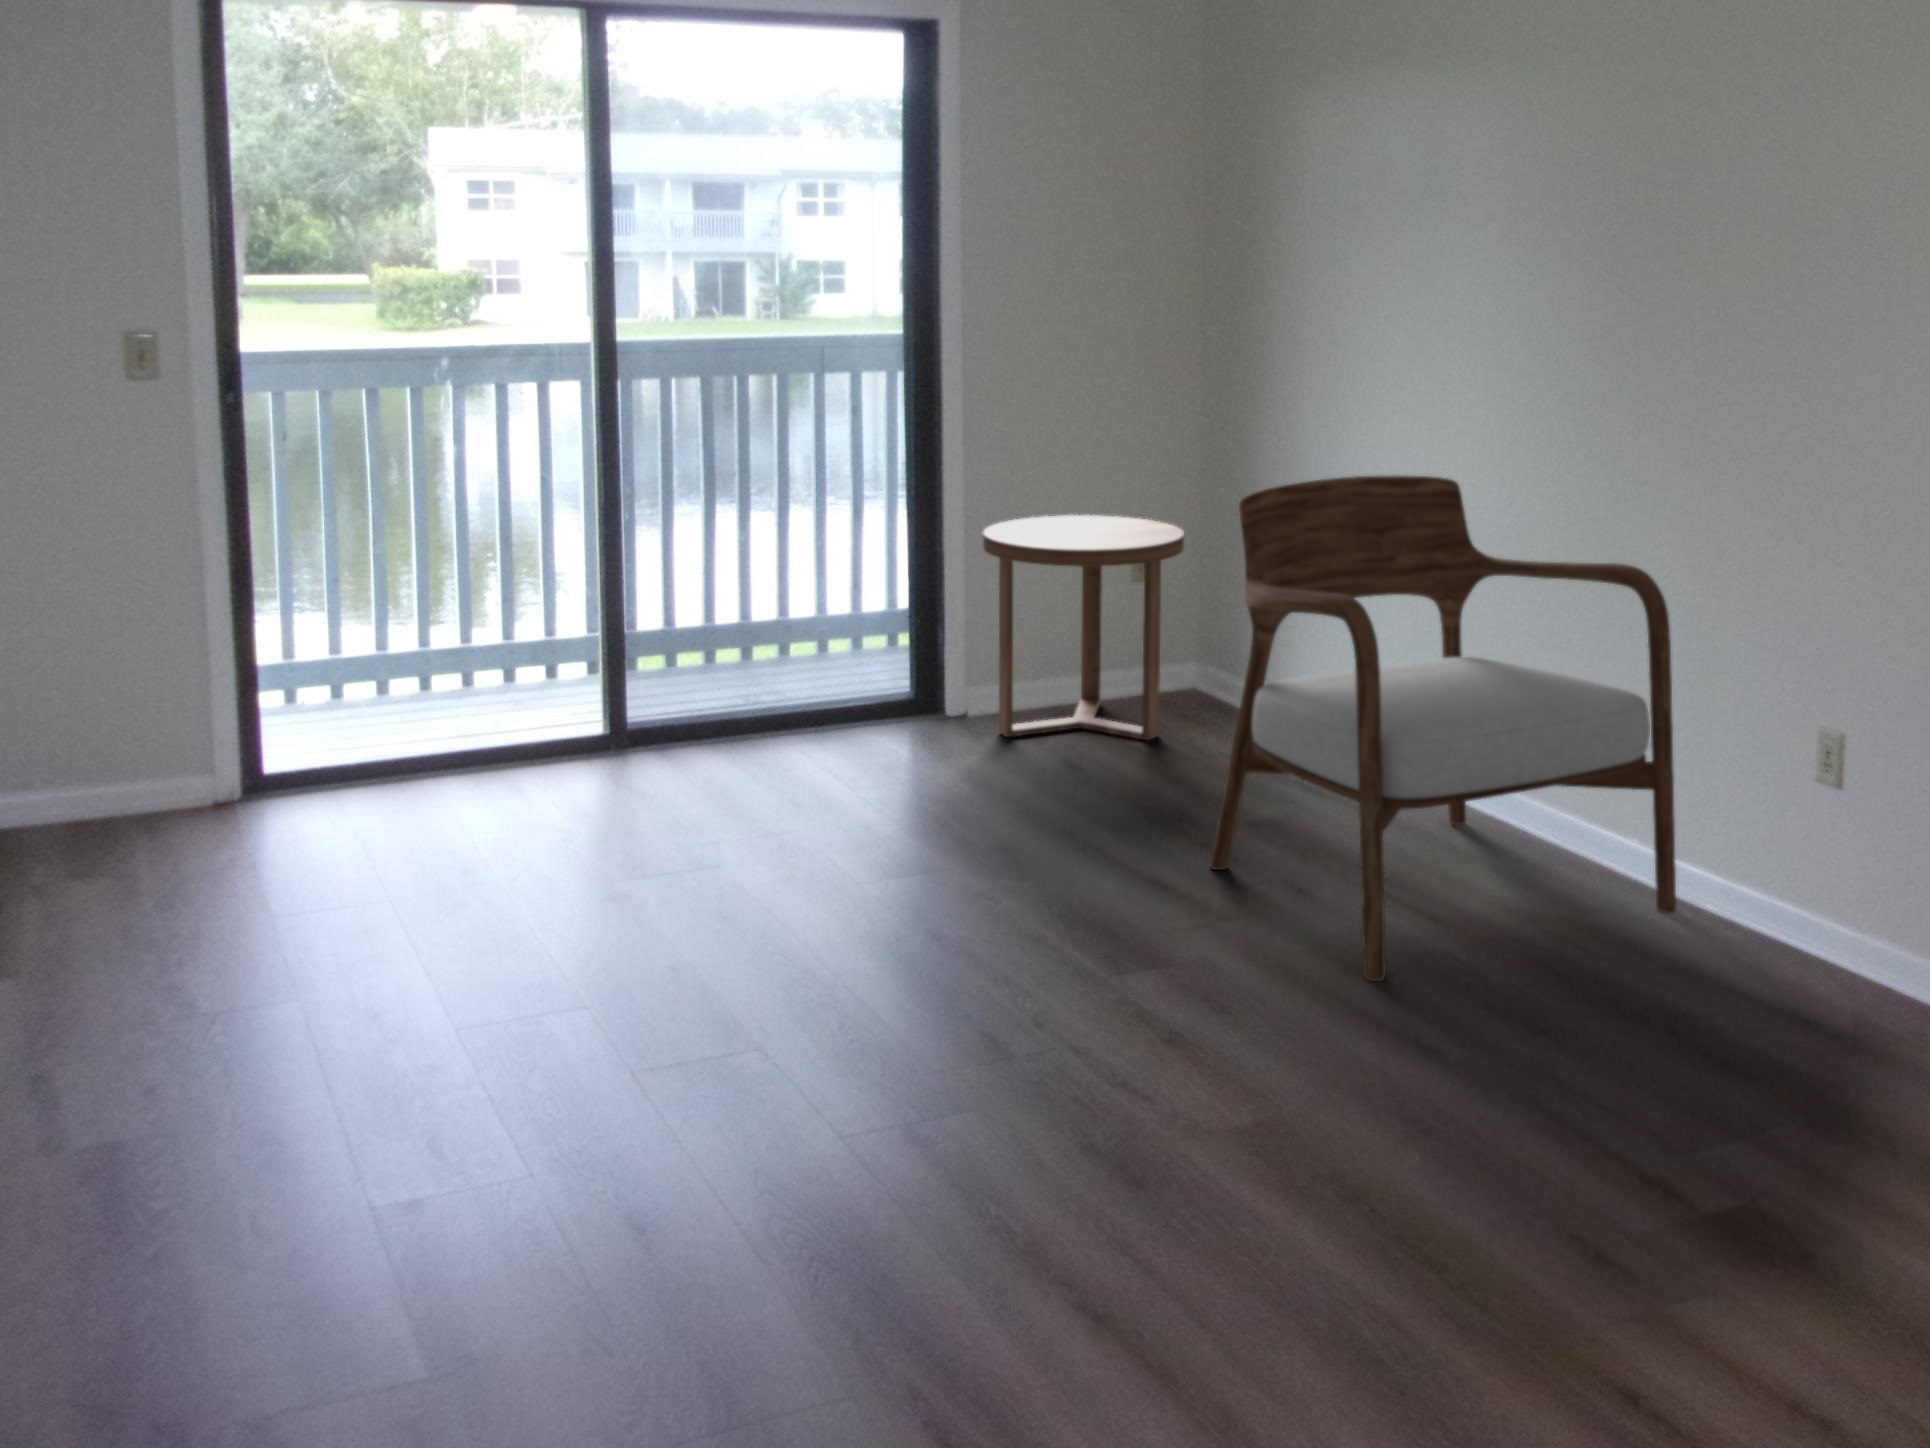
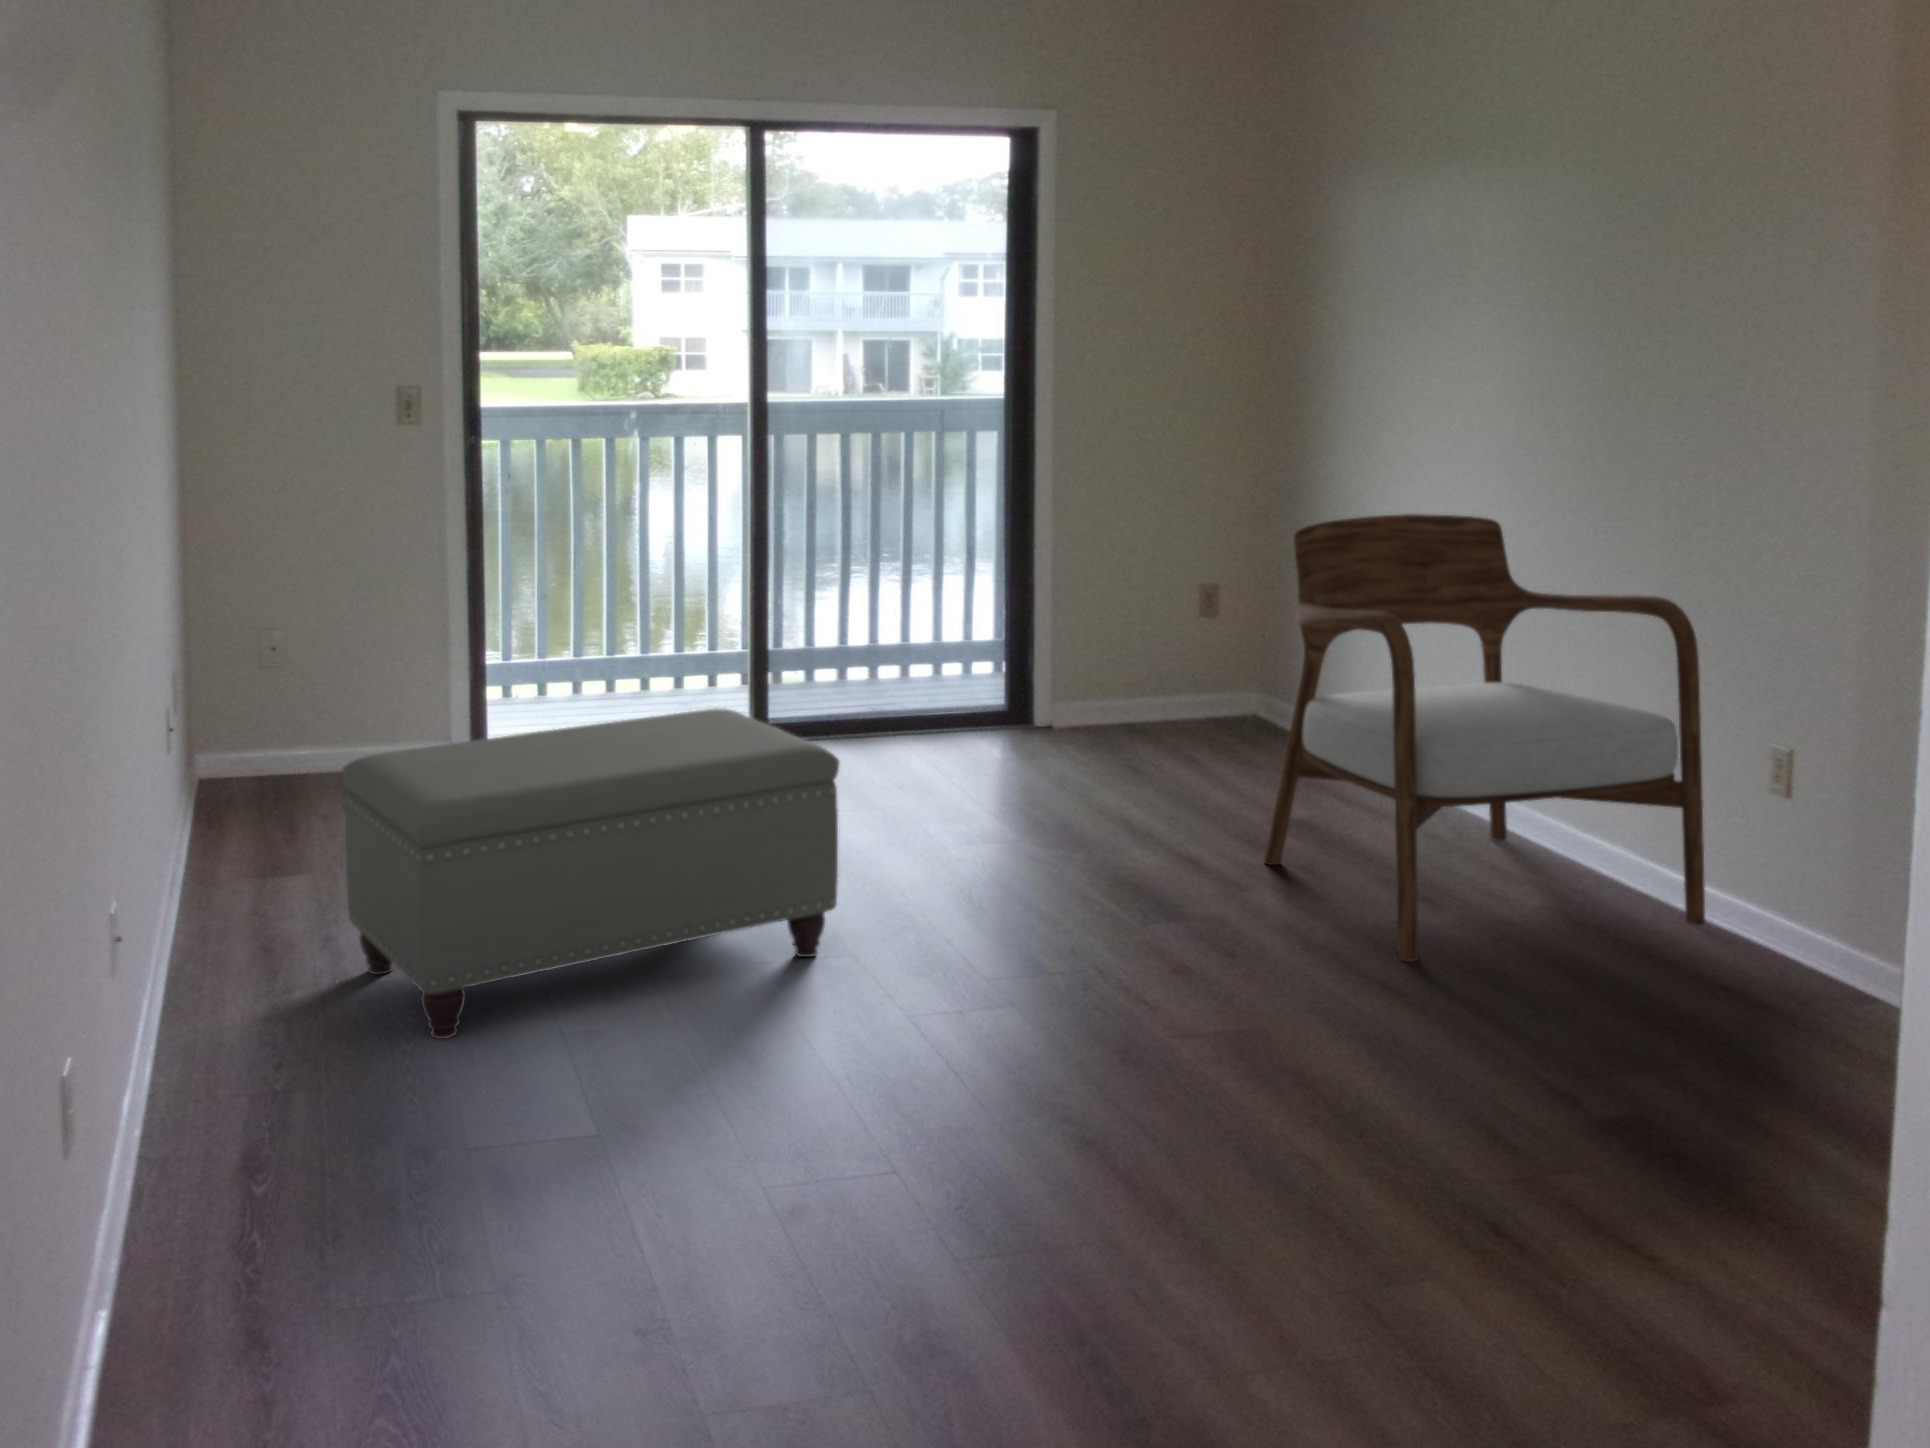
side table: present [983,515,1184,740] -> none [1072,557,1251,759]
ottoman: none [49,734,716,1190] -> present [342,708,839,1039]

